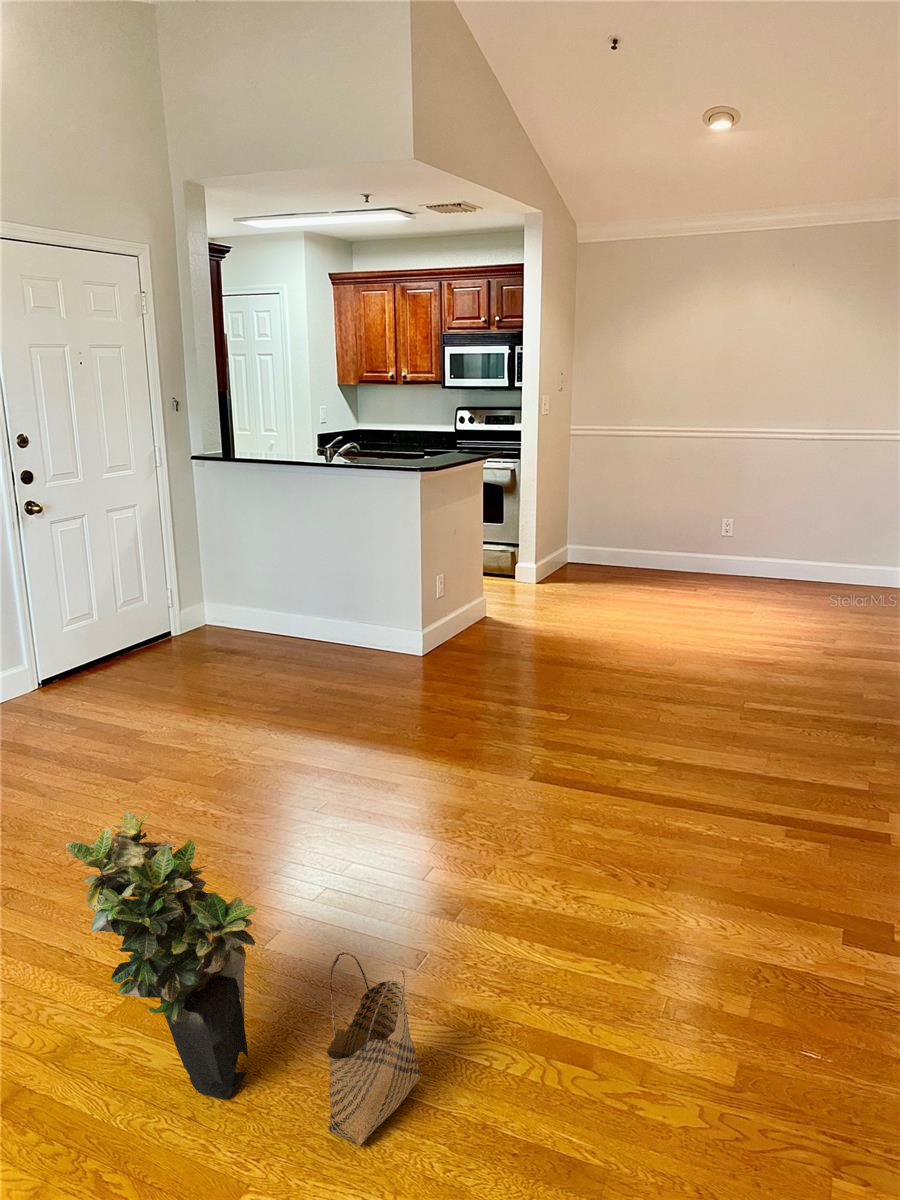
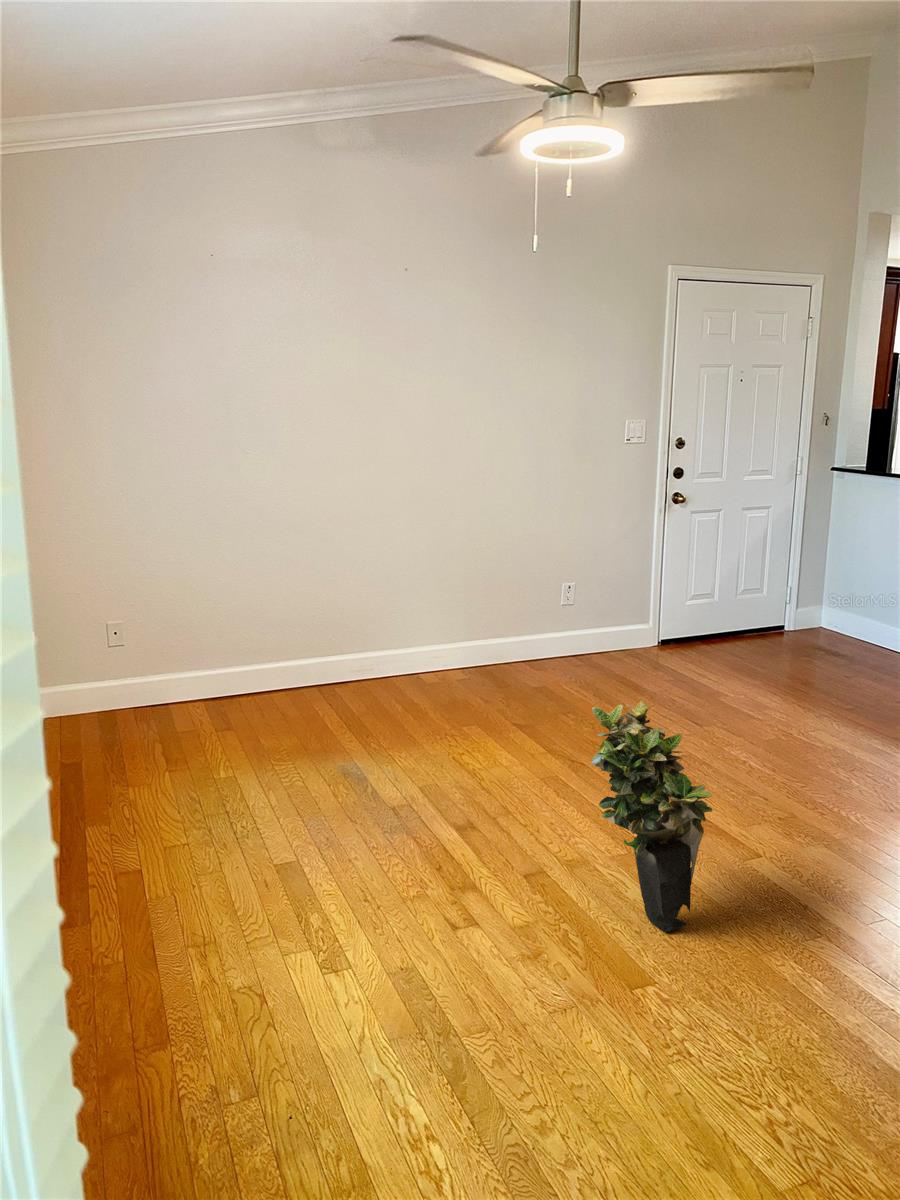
woven basket: present [327,952,420,1146] -> none [729,849,822,999]

